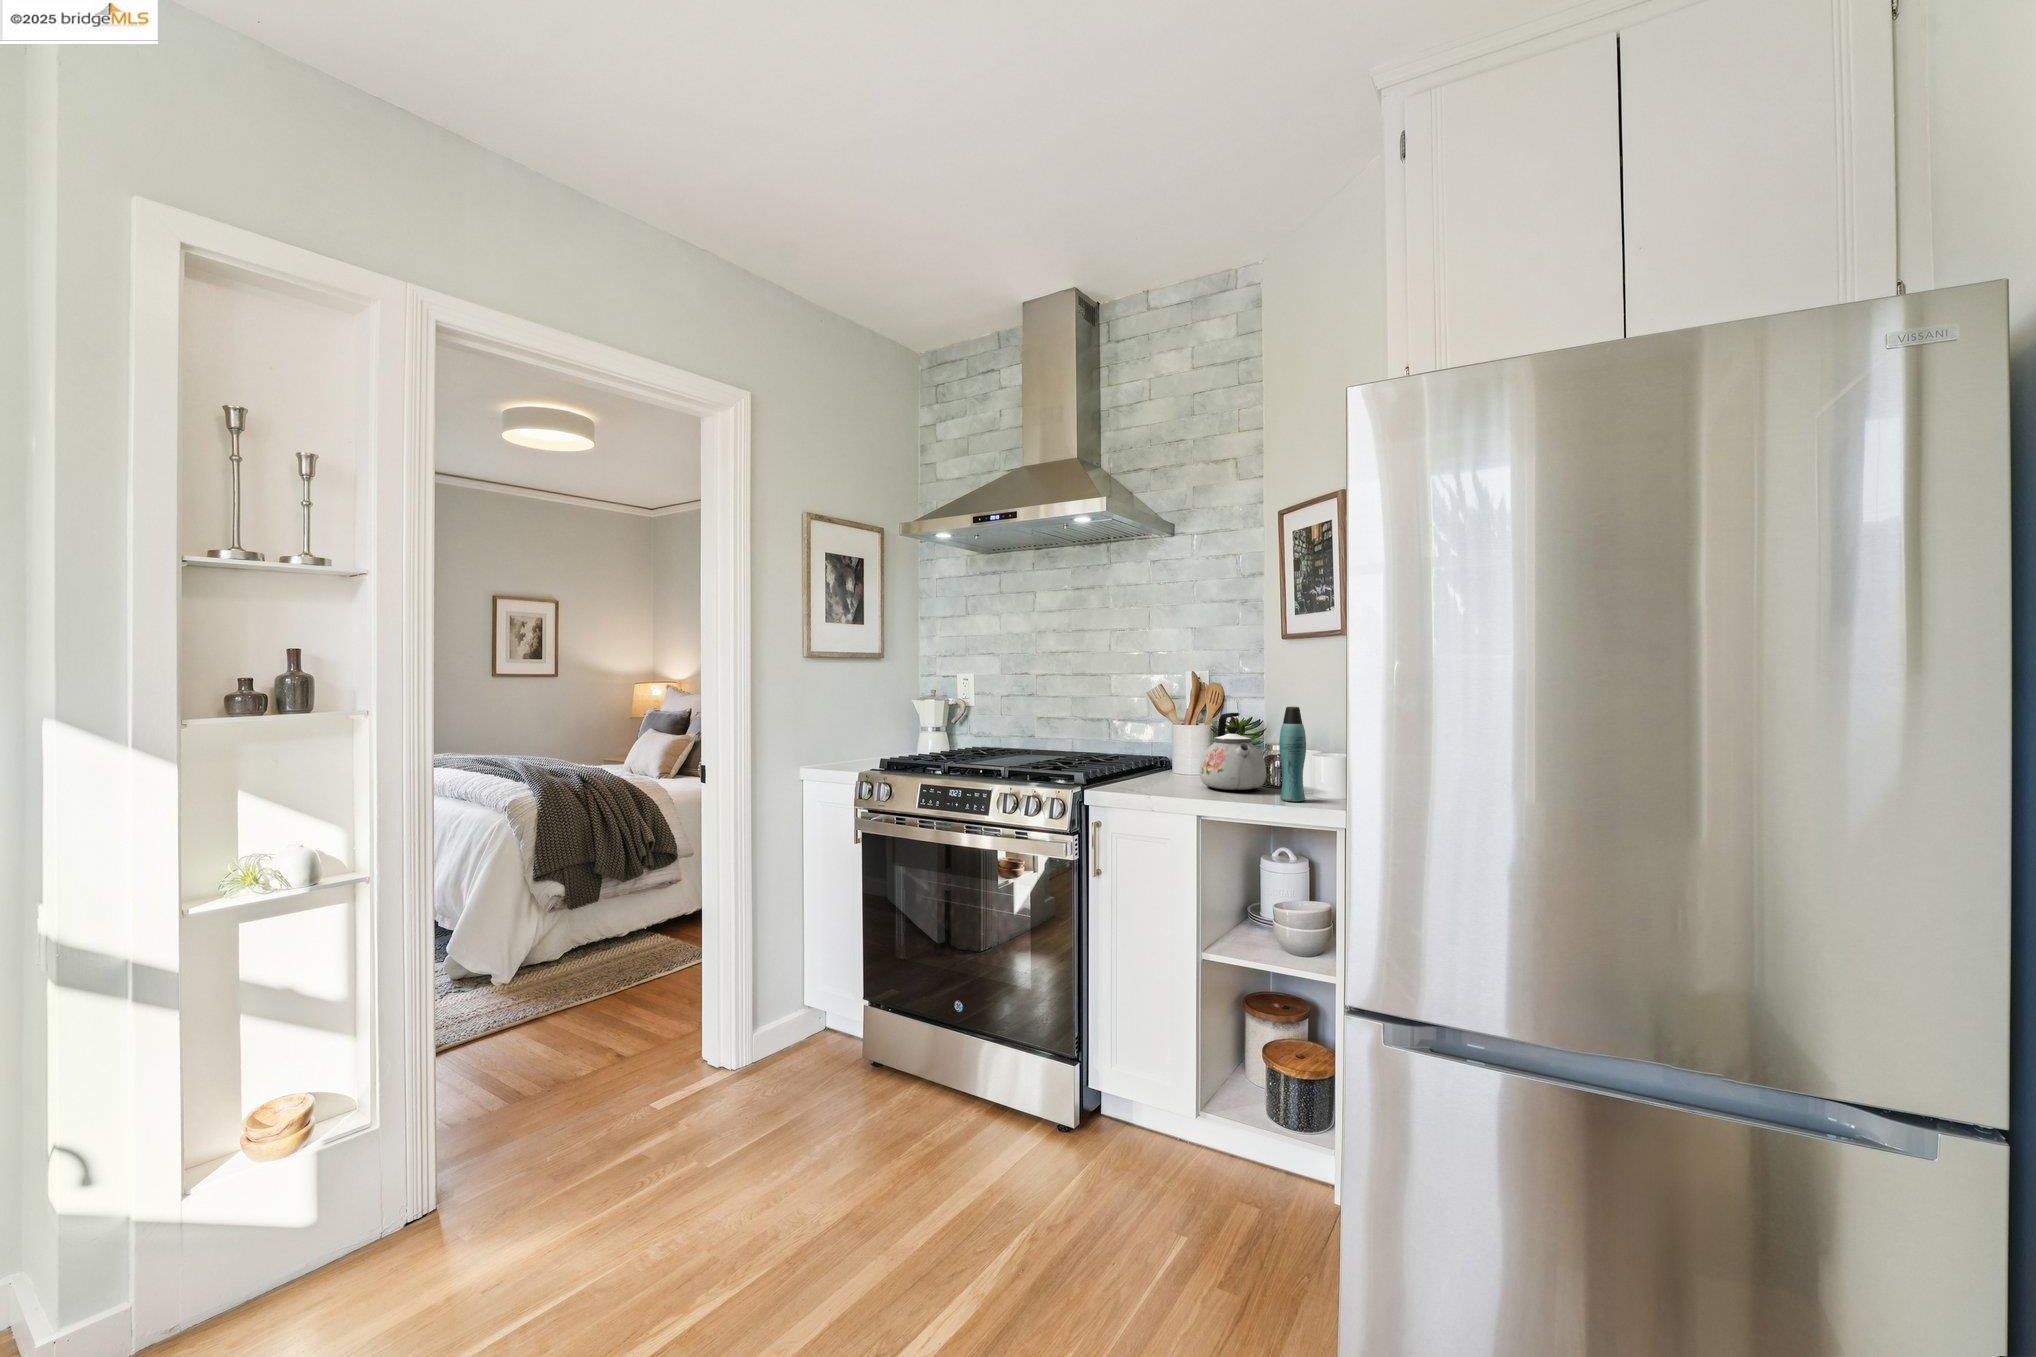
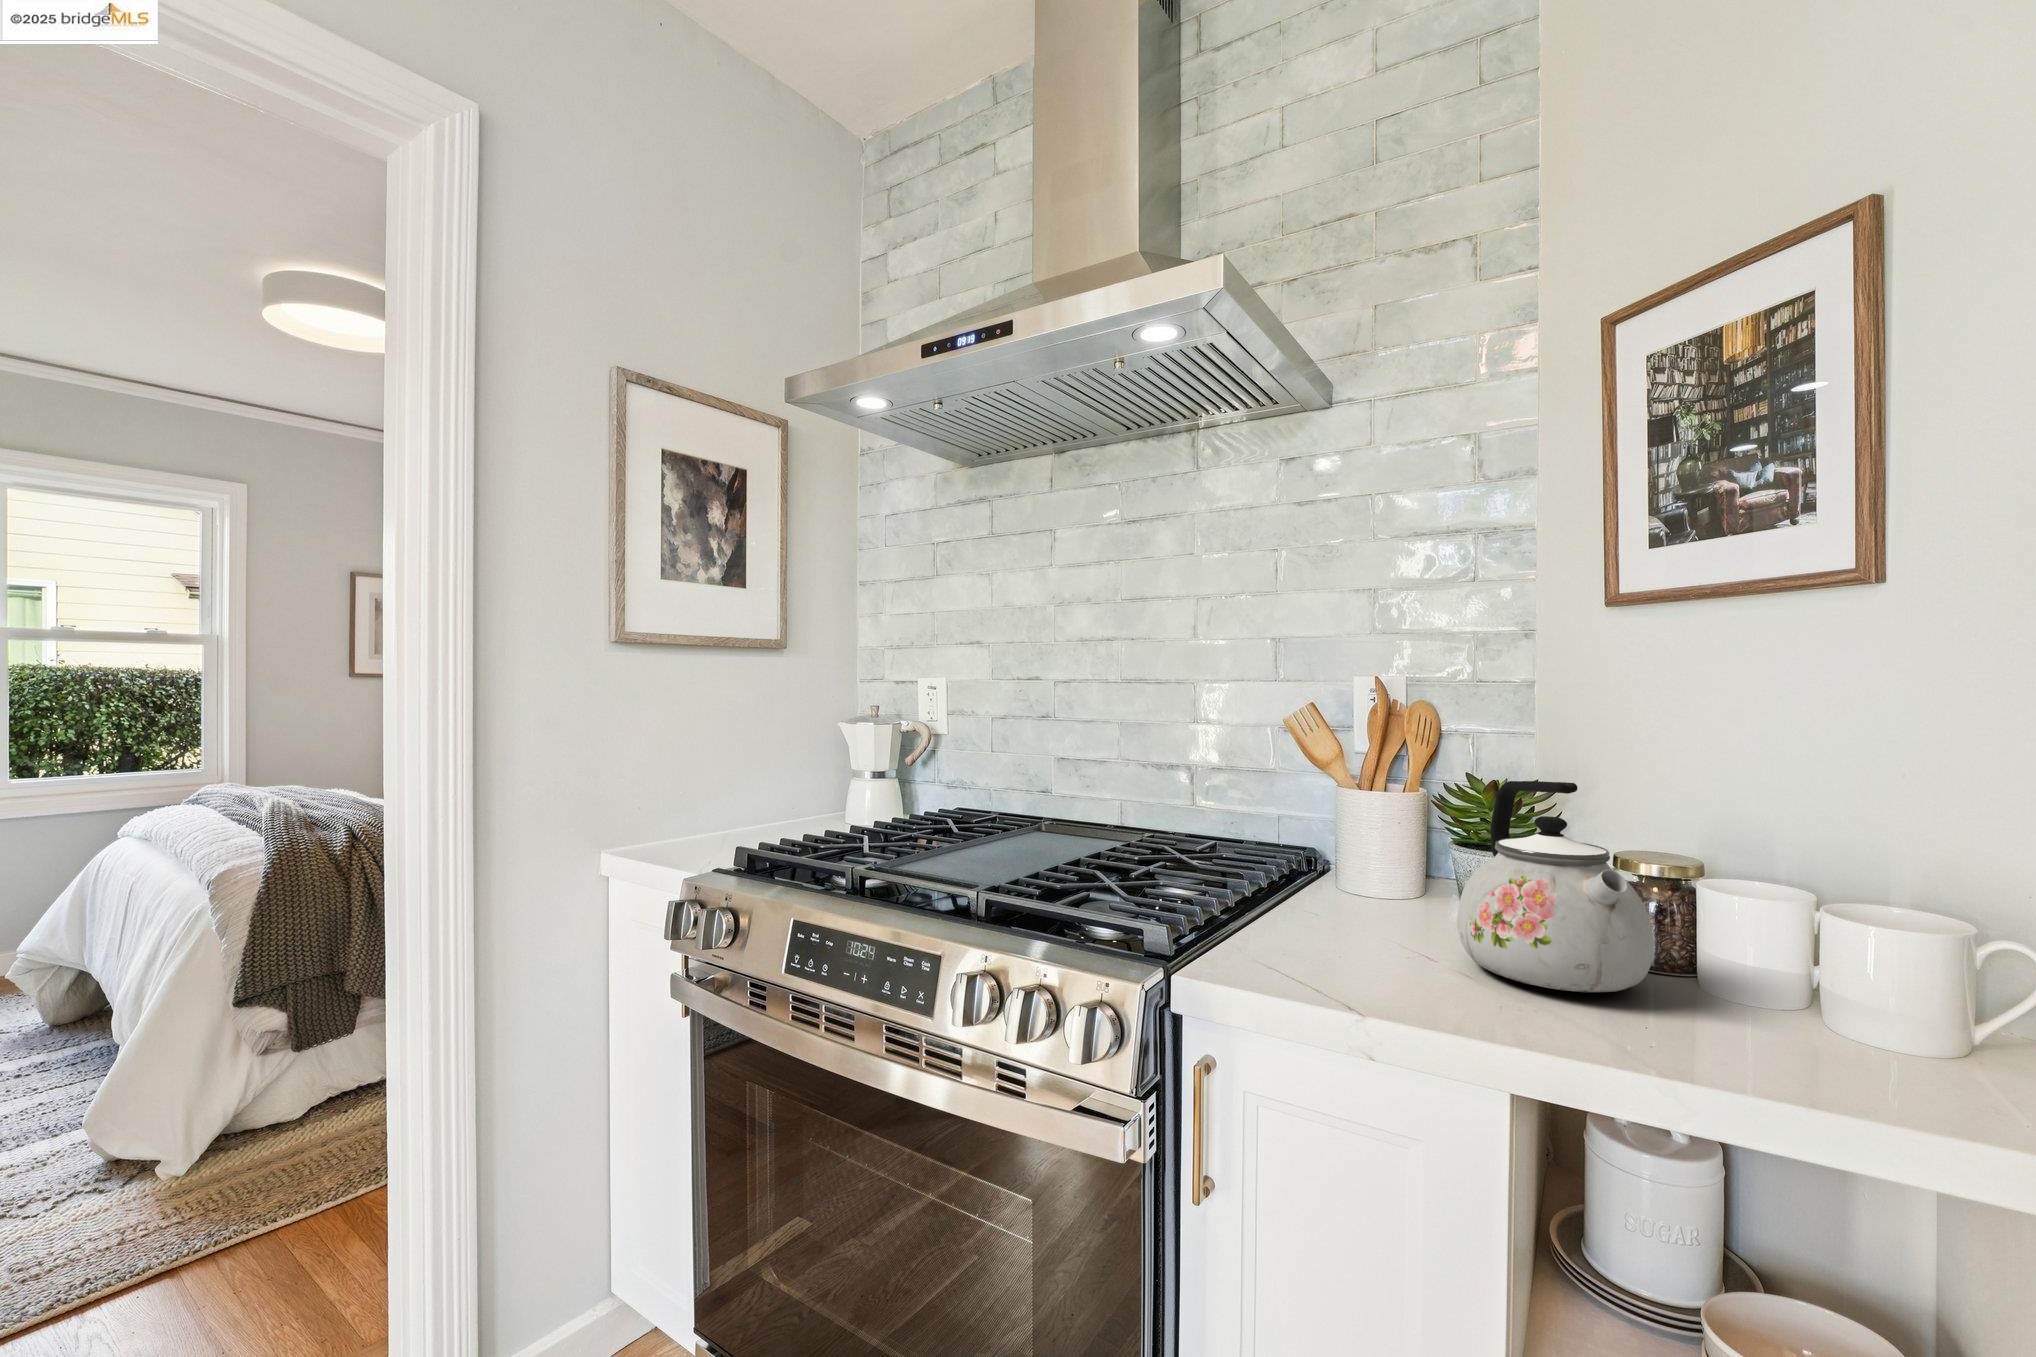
bottle: present [1279,707,1306,801] -> none [1748,779,1847,1067]

